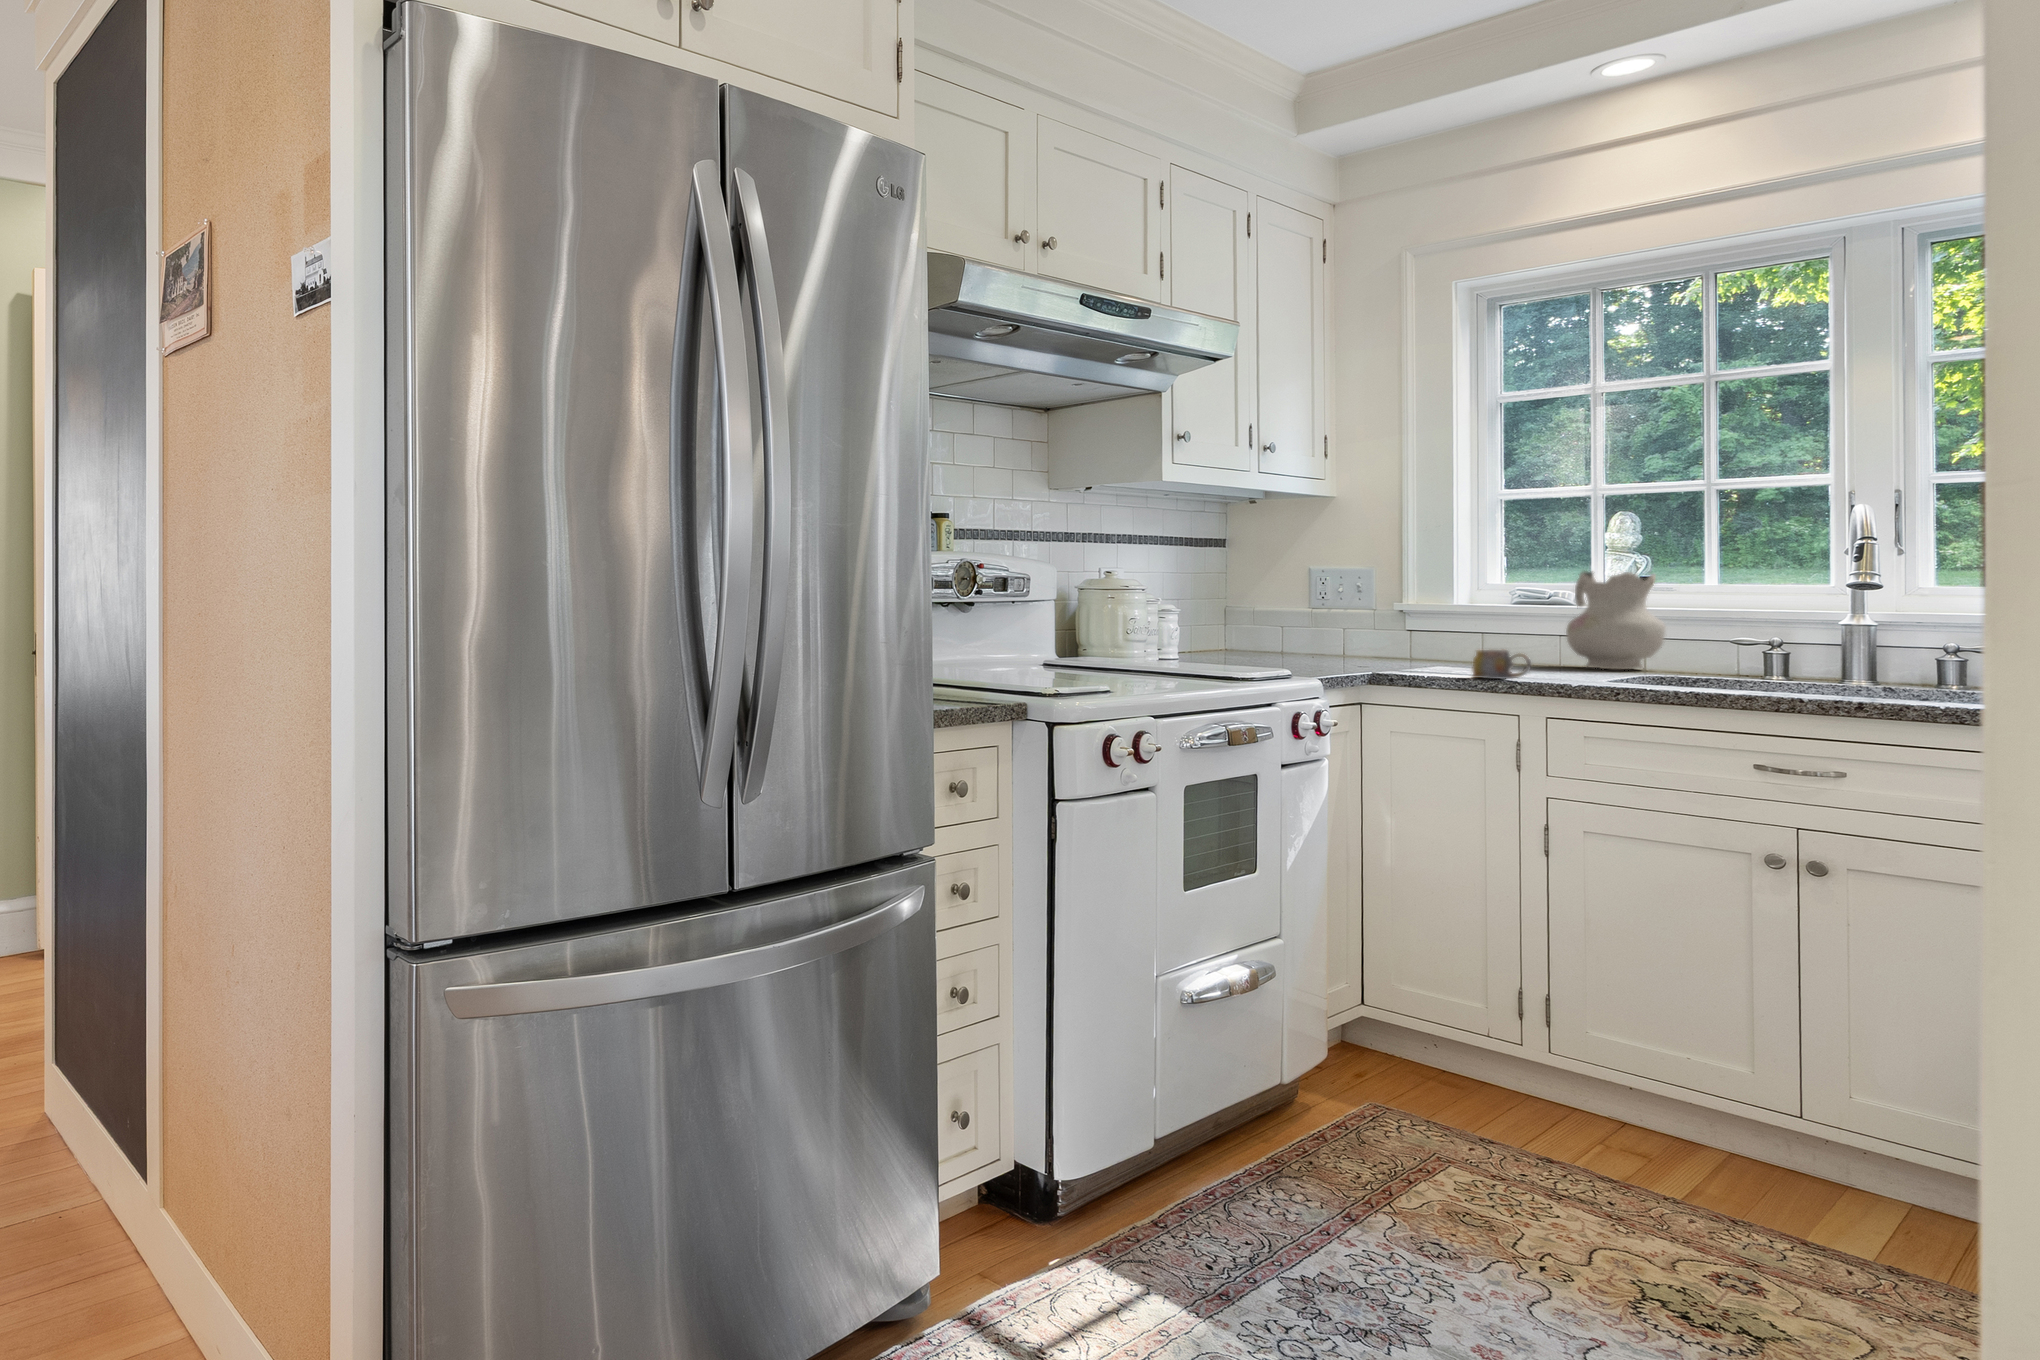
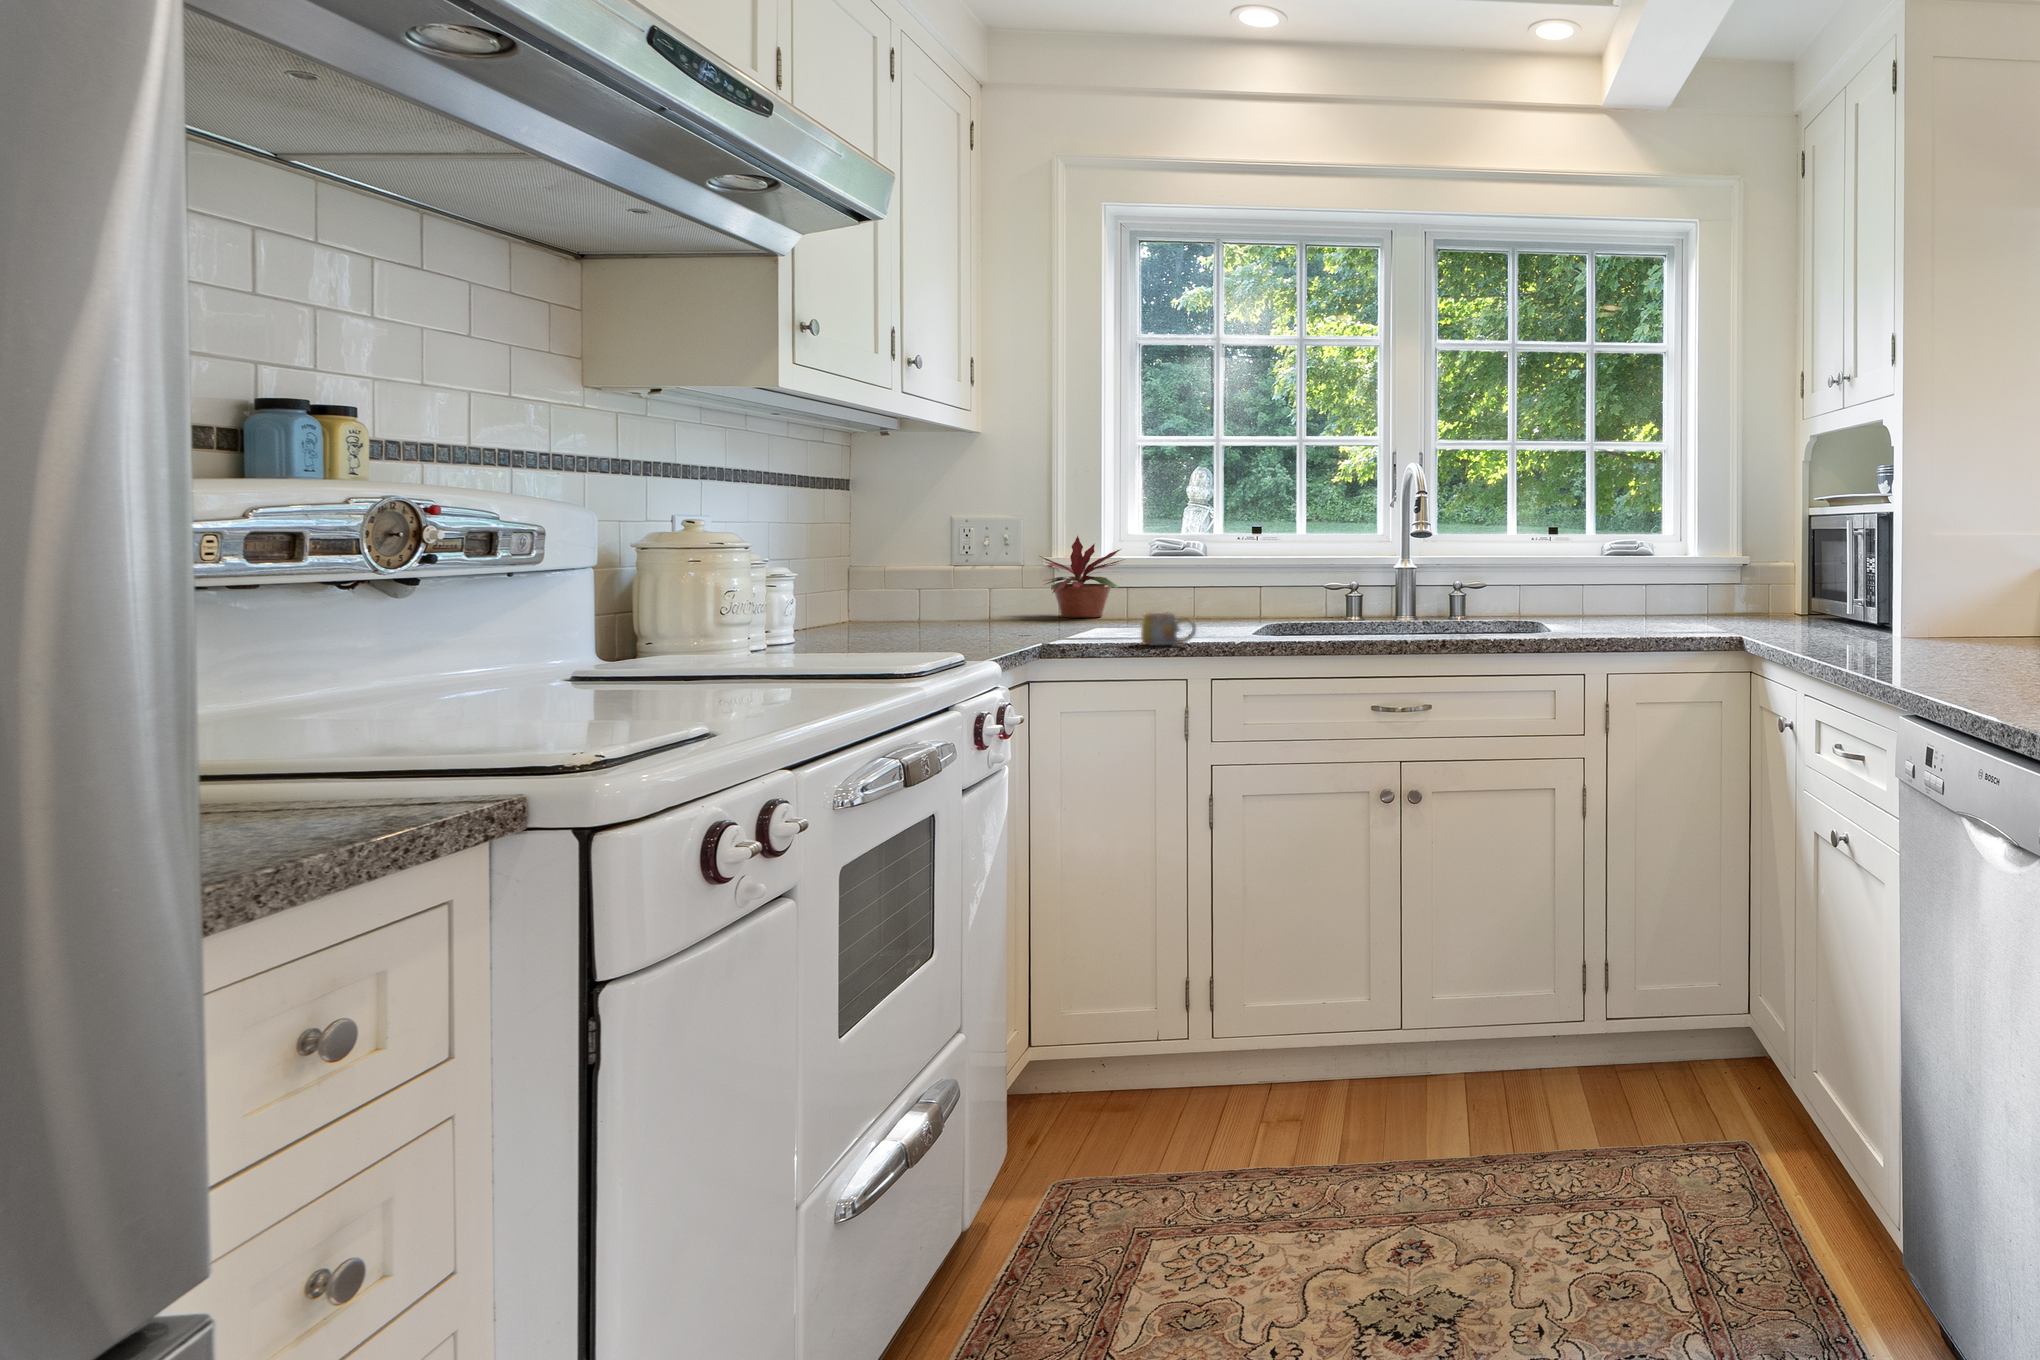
ceramic pitcher: present [1566,571,1665,669] -> none [1195,525,1271,622]
potted plant: none [1389,583,1490,661] -> present [1040,536,1122,618]

